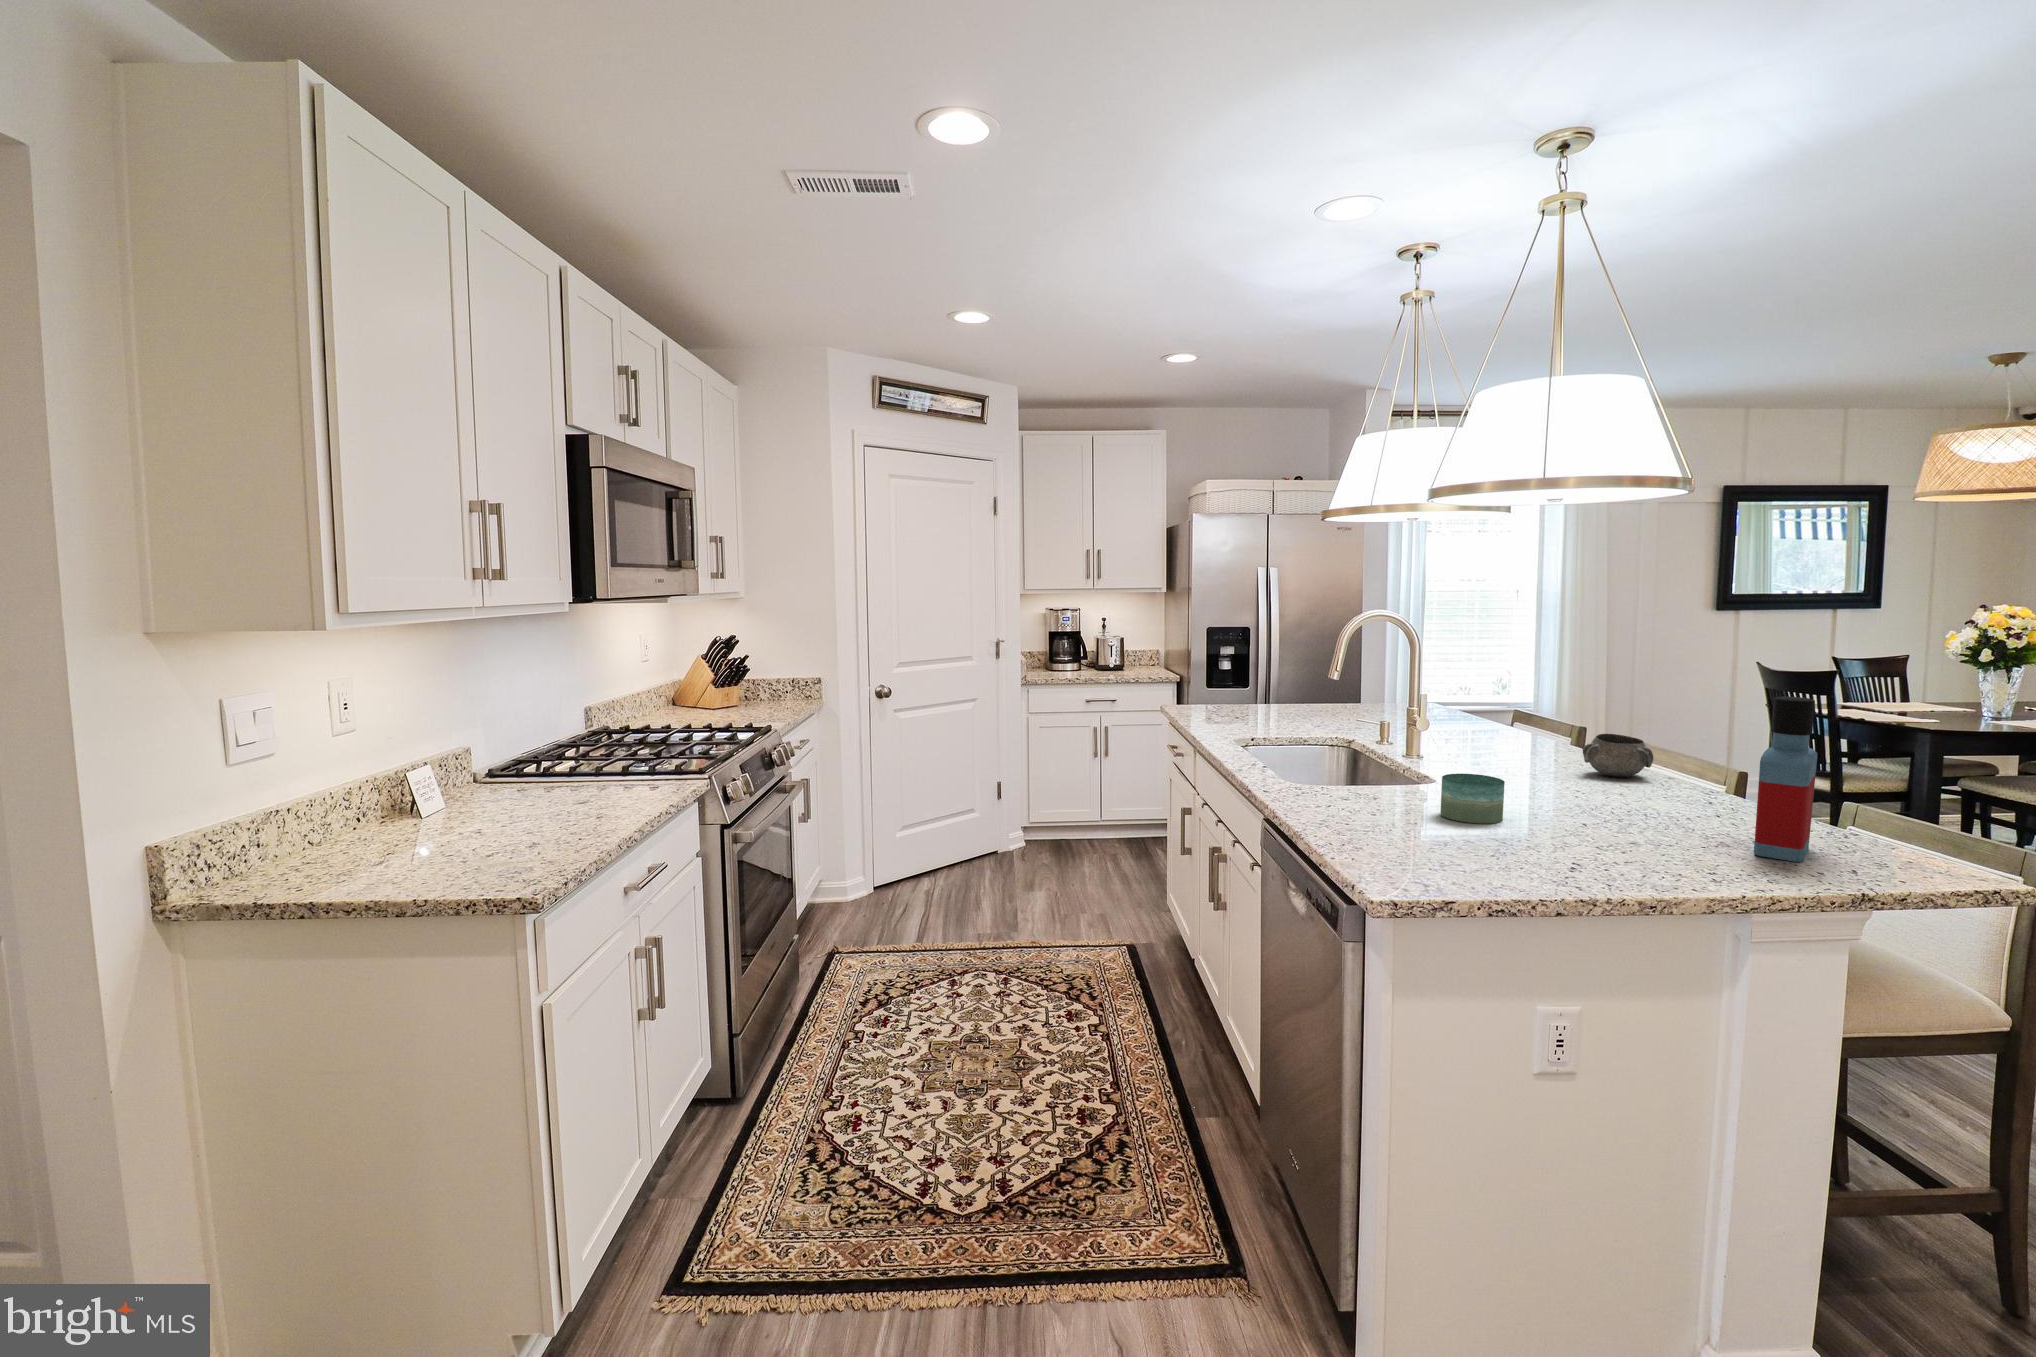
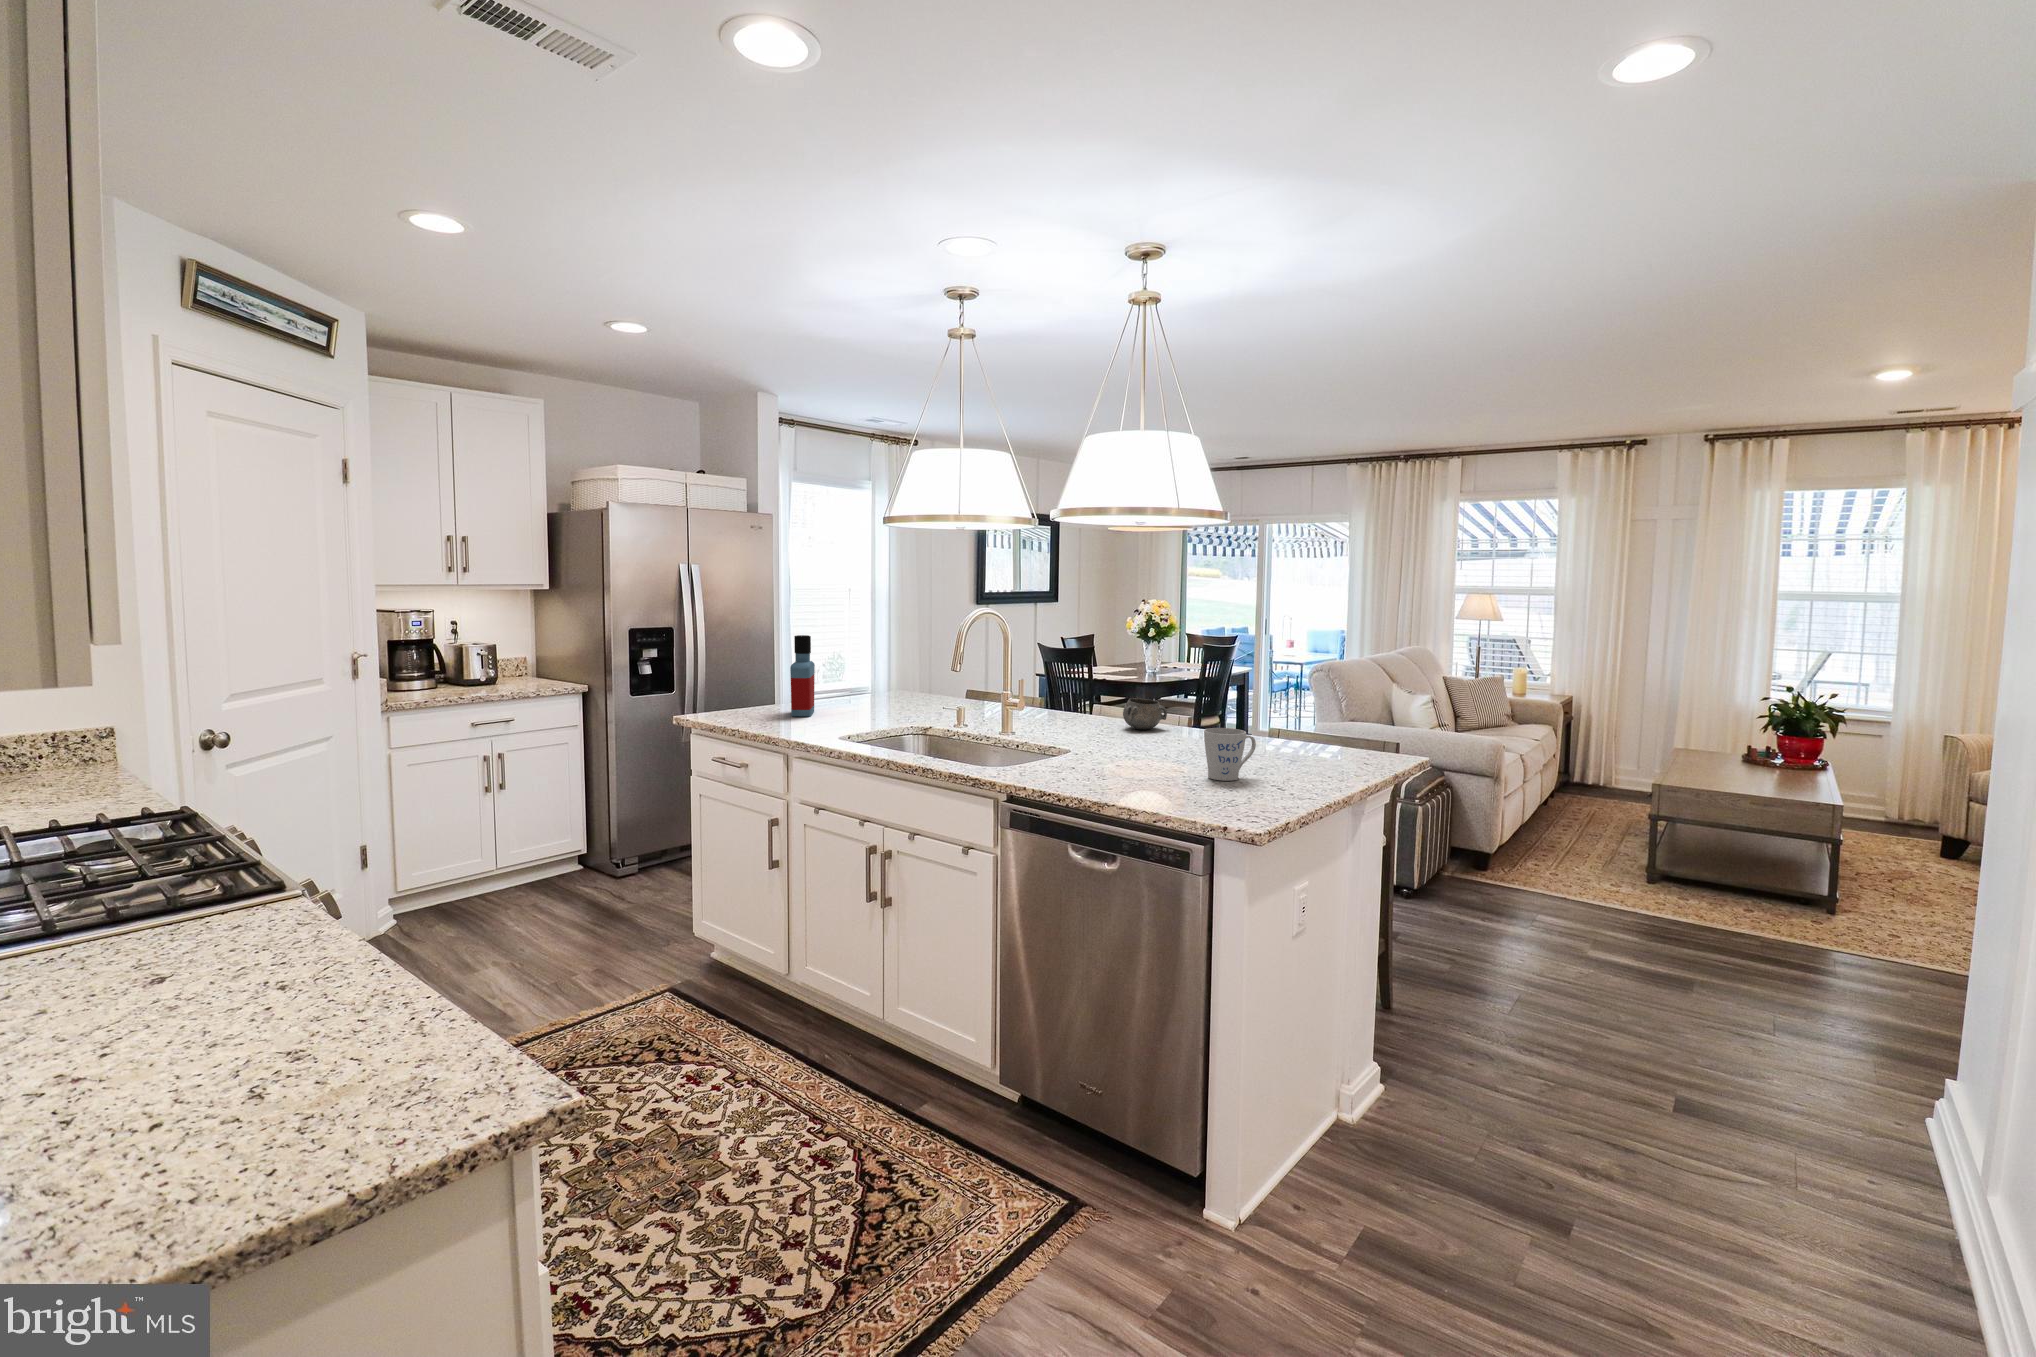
bottle: present [1754,696,1817,862] -> present [790,635,815,716]
candle: present [1441,774,1505,823] -> none [1127,735,1172,772]
mug: none [1503,776,1586,849] -> present [1204,728,1256,781]

